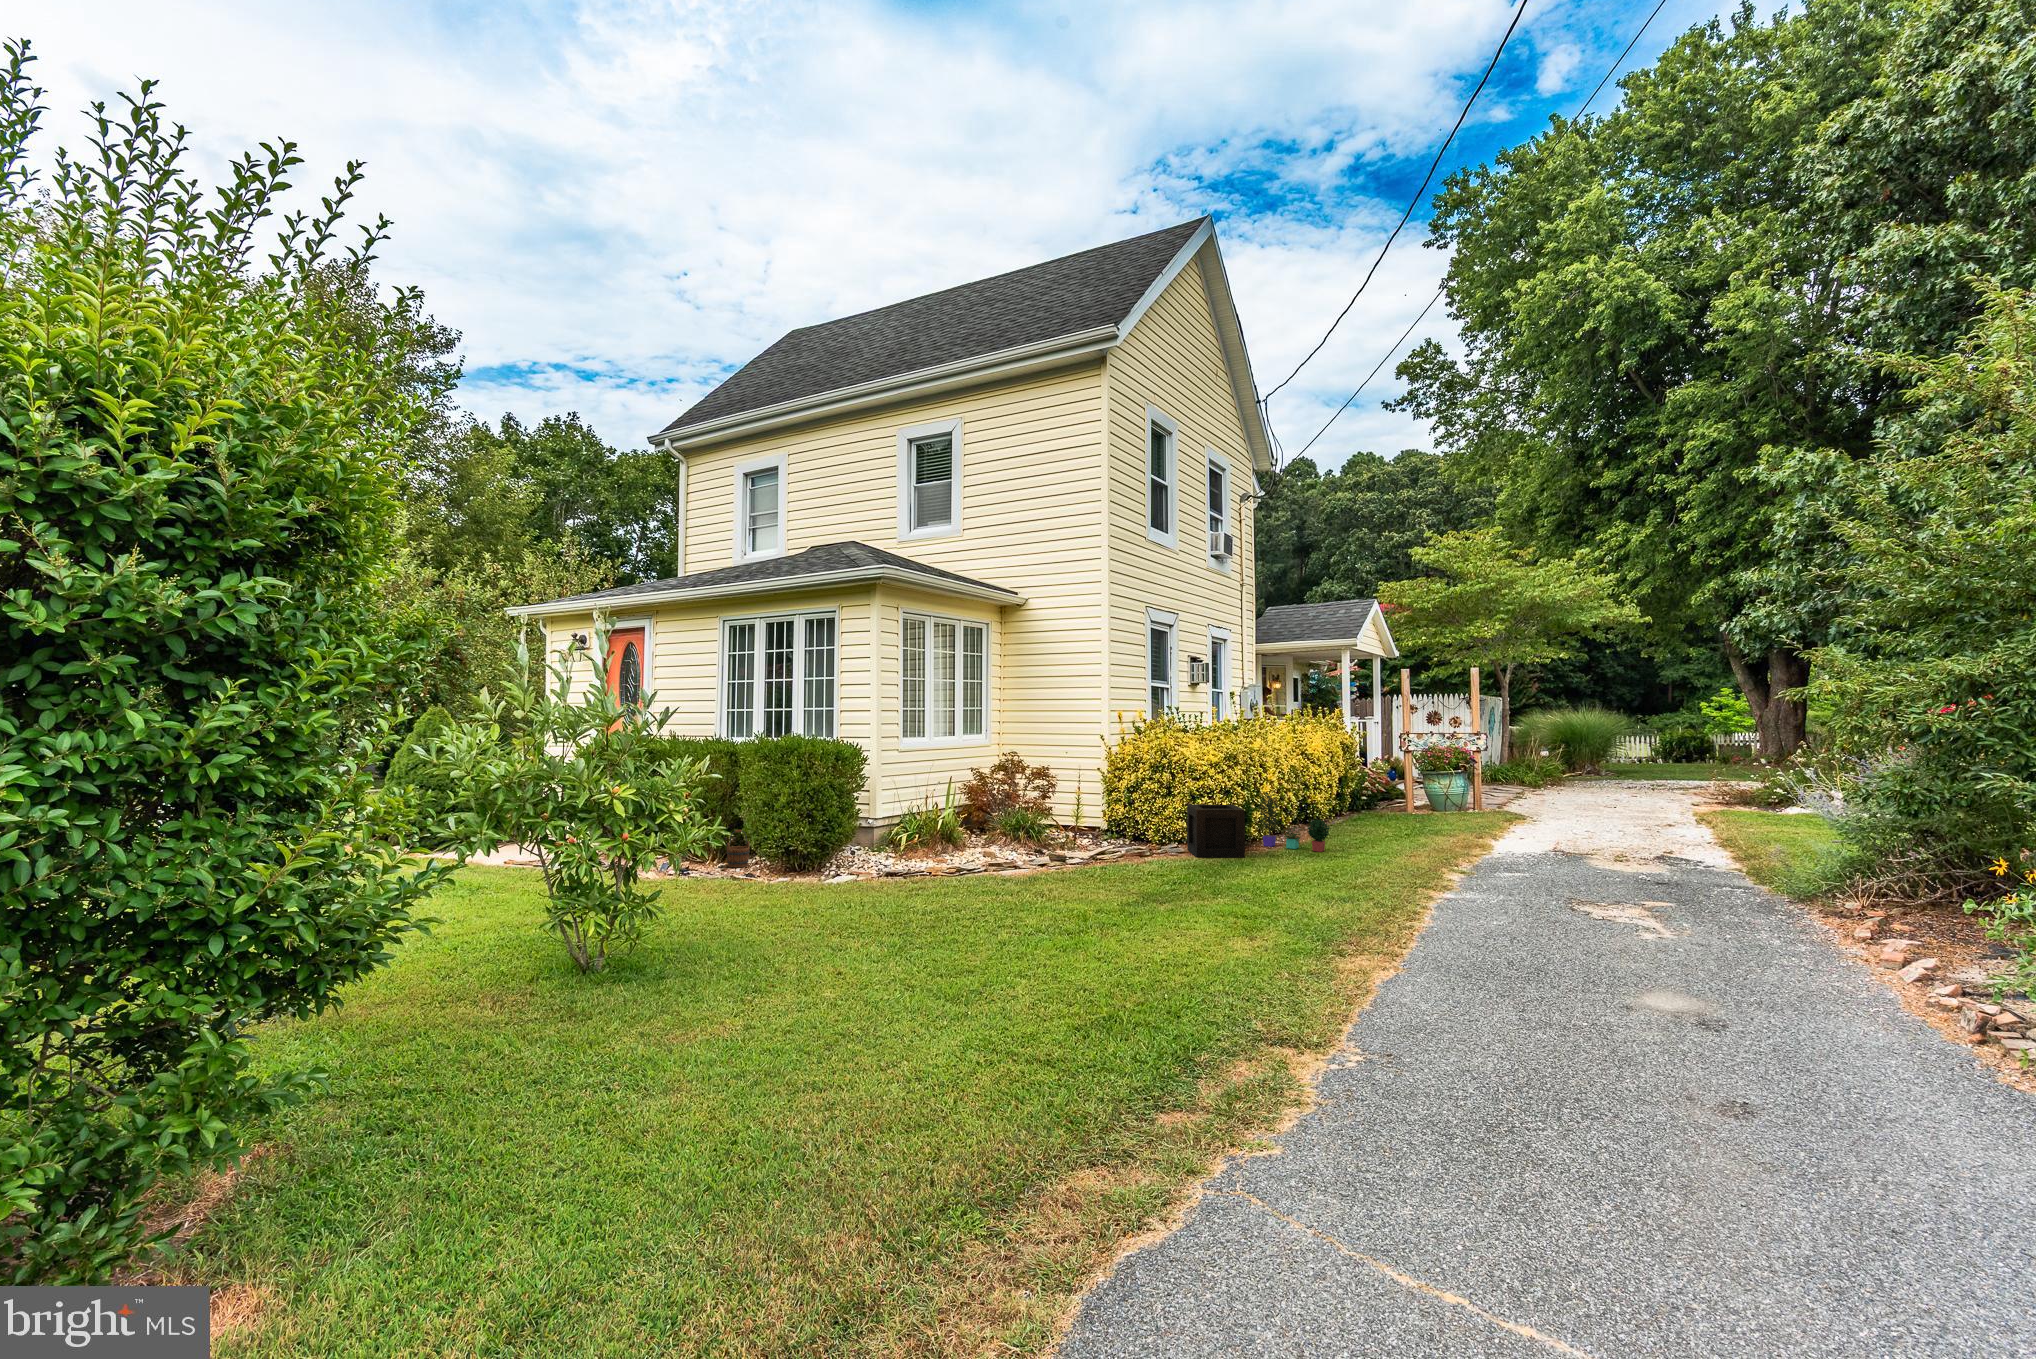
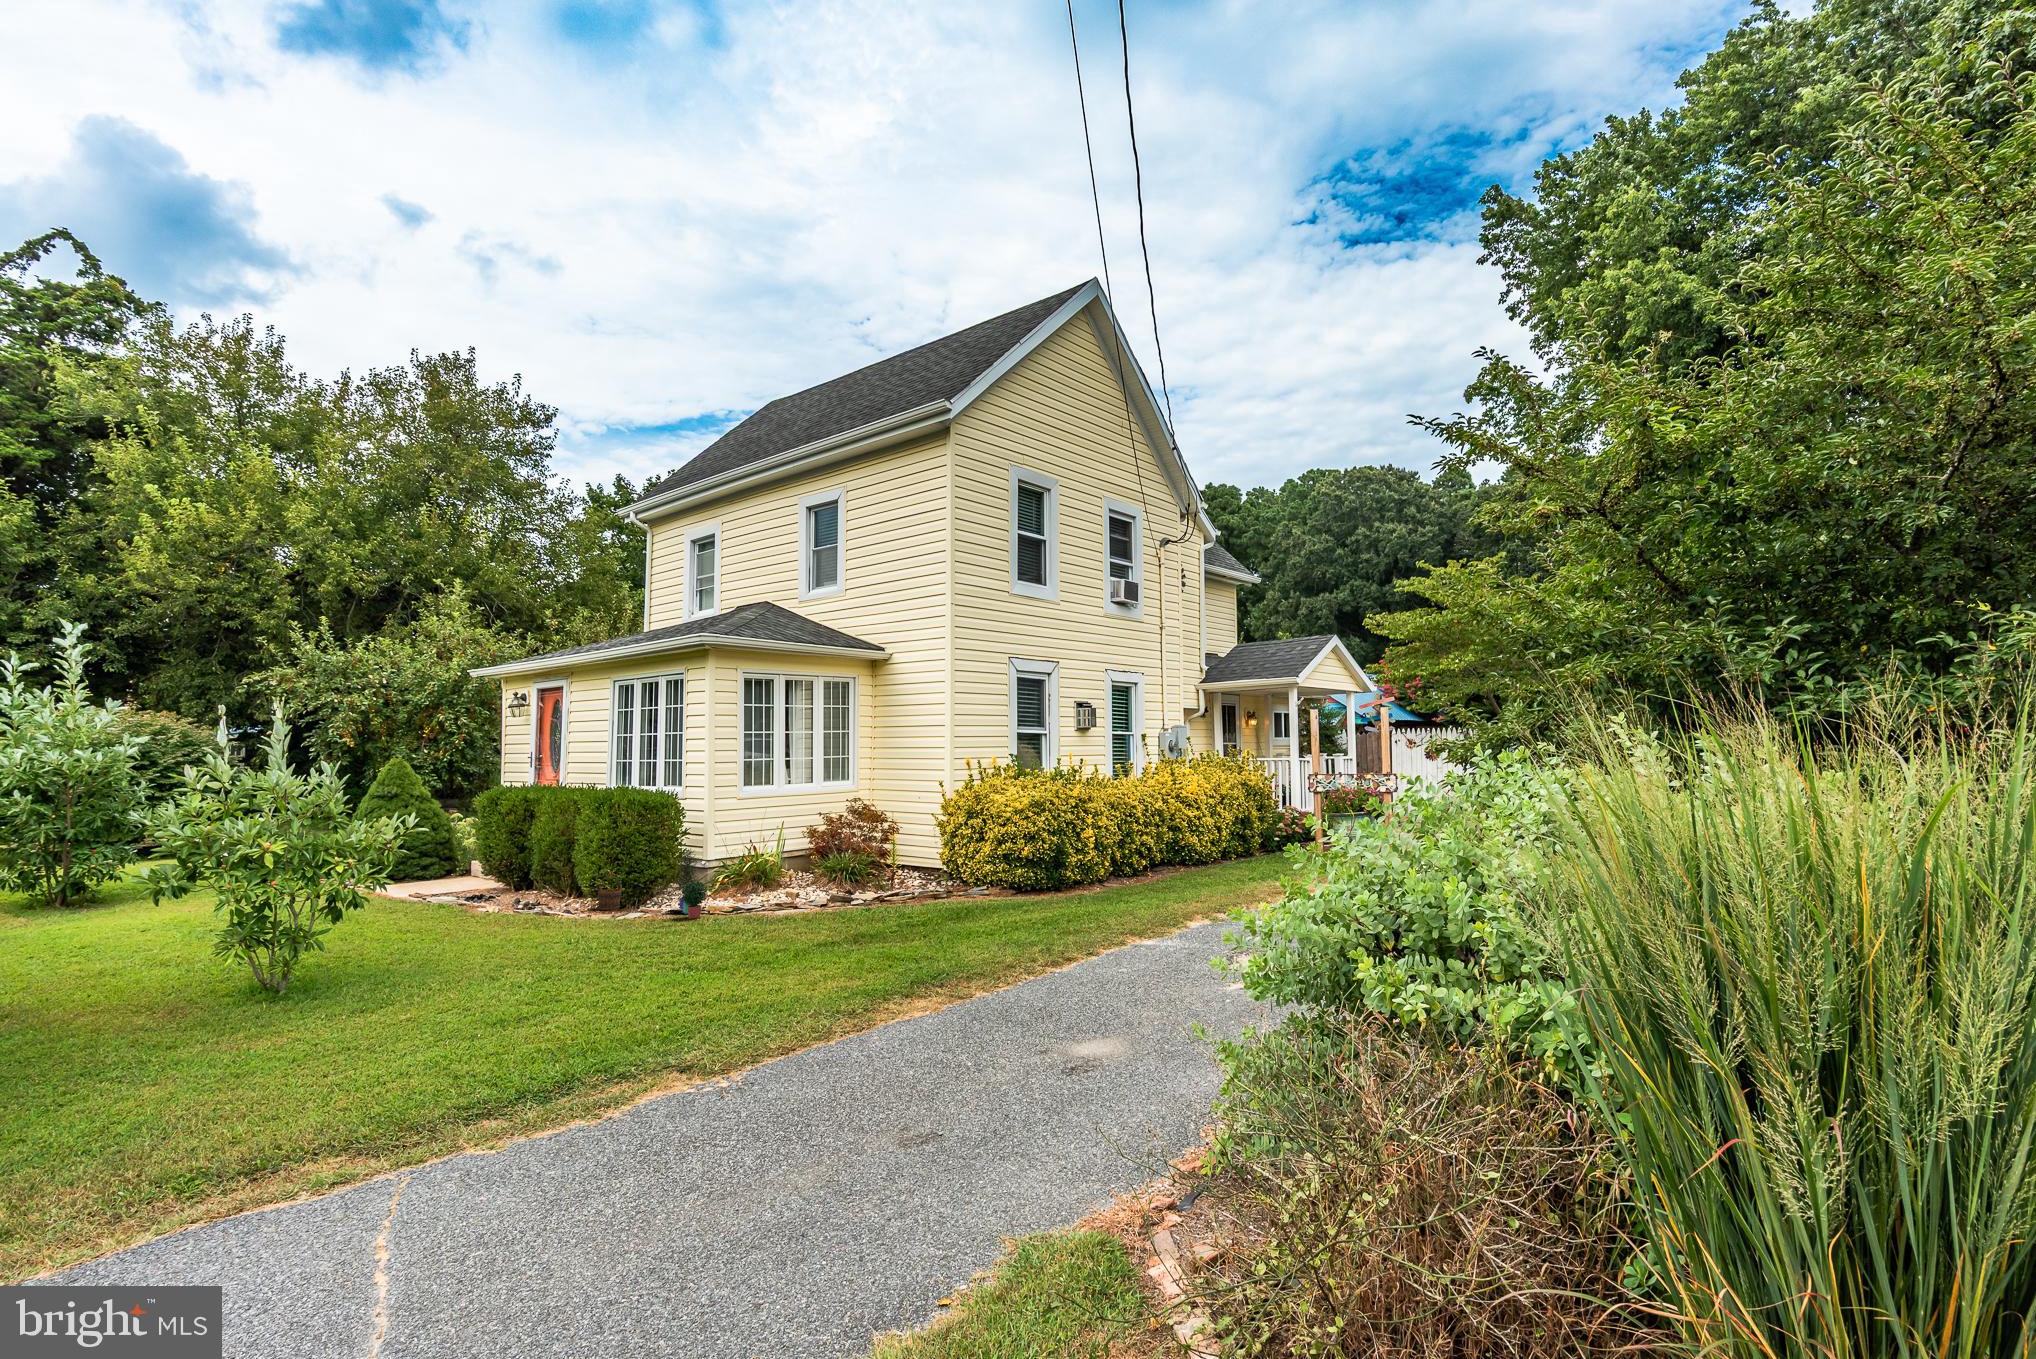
potted plant: present [1260,792,1330,852] -> present [676,848,707,919]
wooden crate: present [1187,804,1245,858] -> none [1026,843,1075,889]

